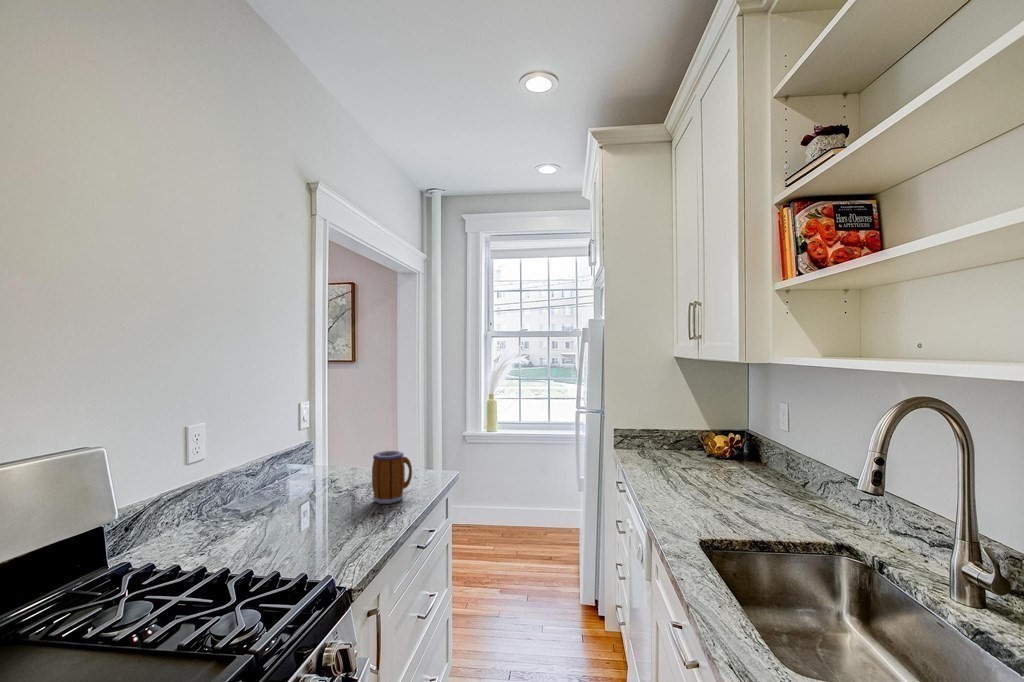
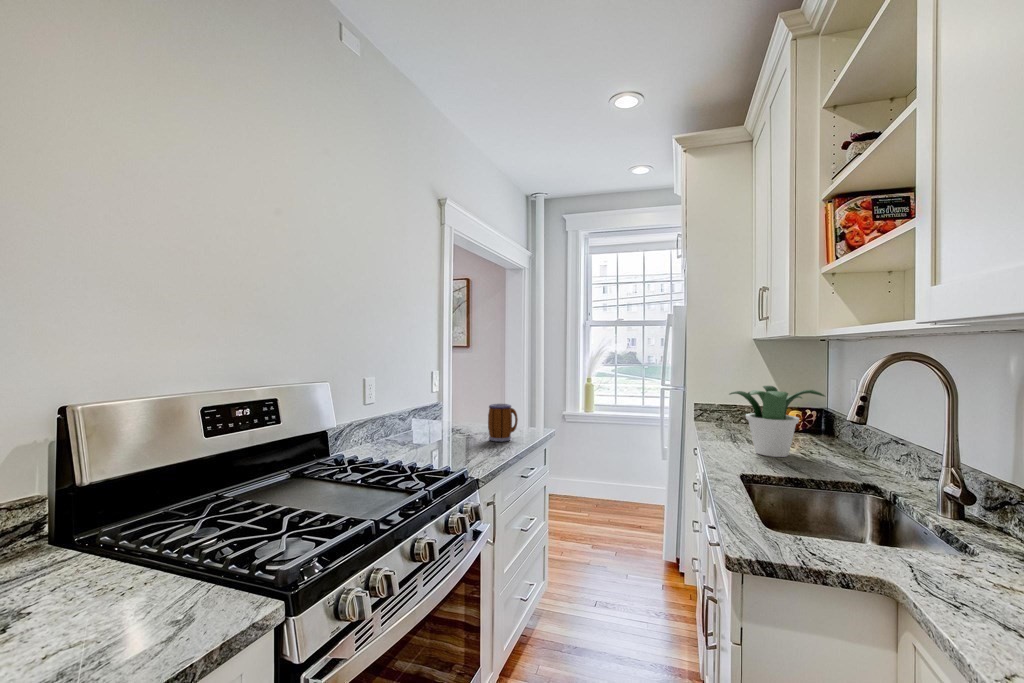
potted plant: none [666,418,776,503] -> present [730,386,825,457]

